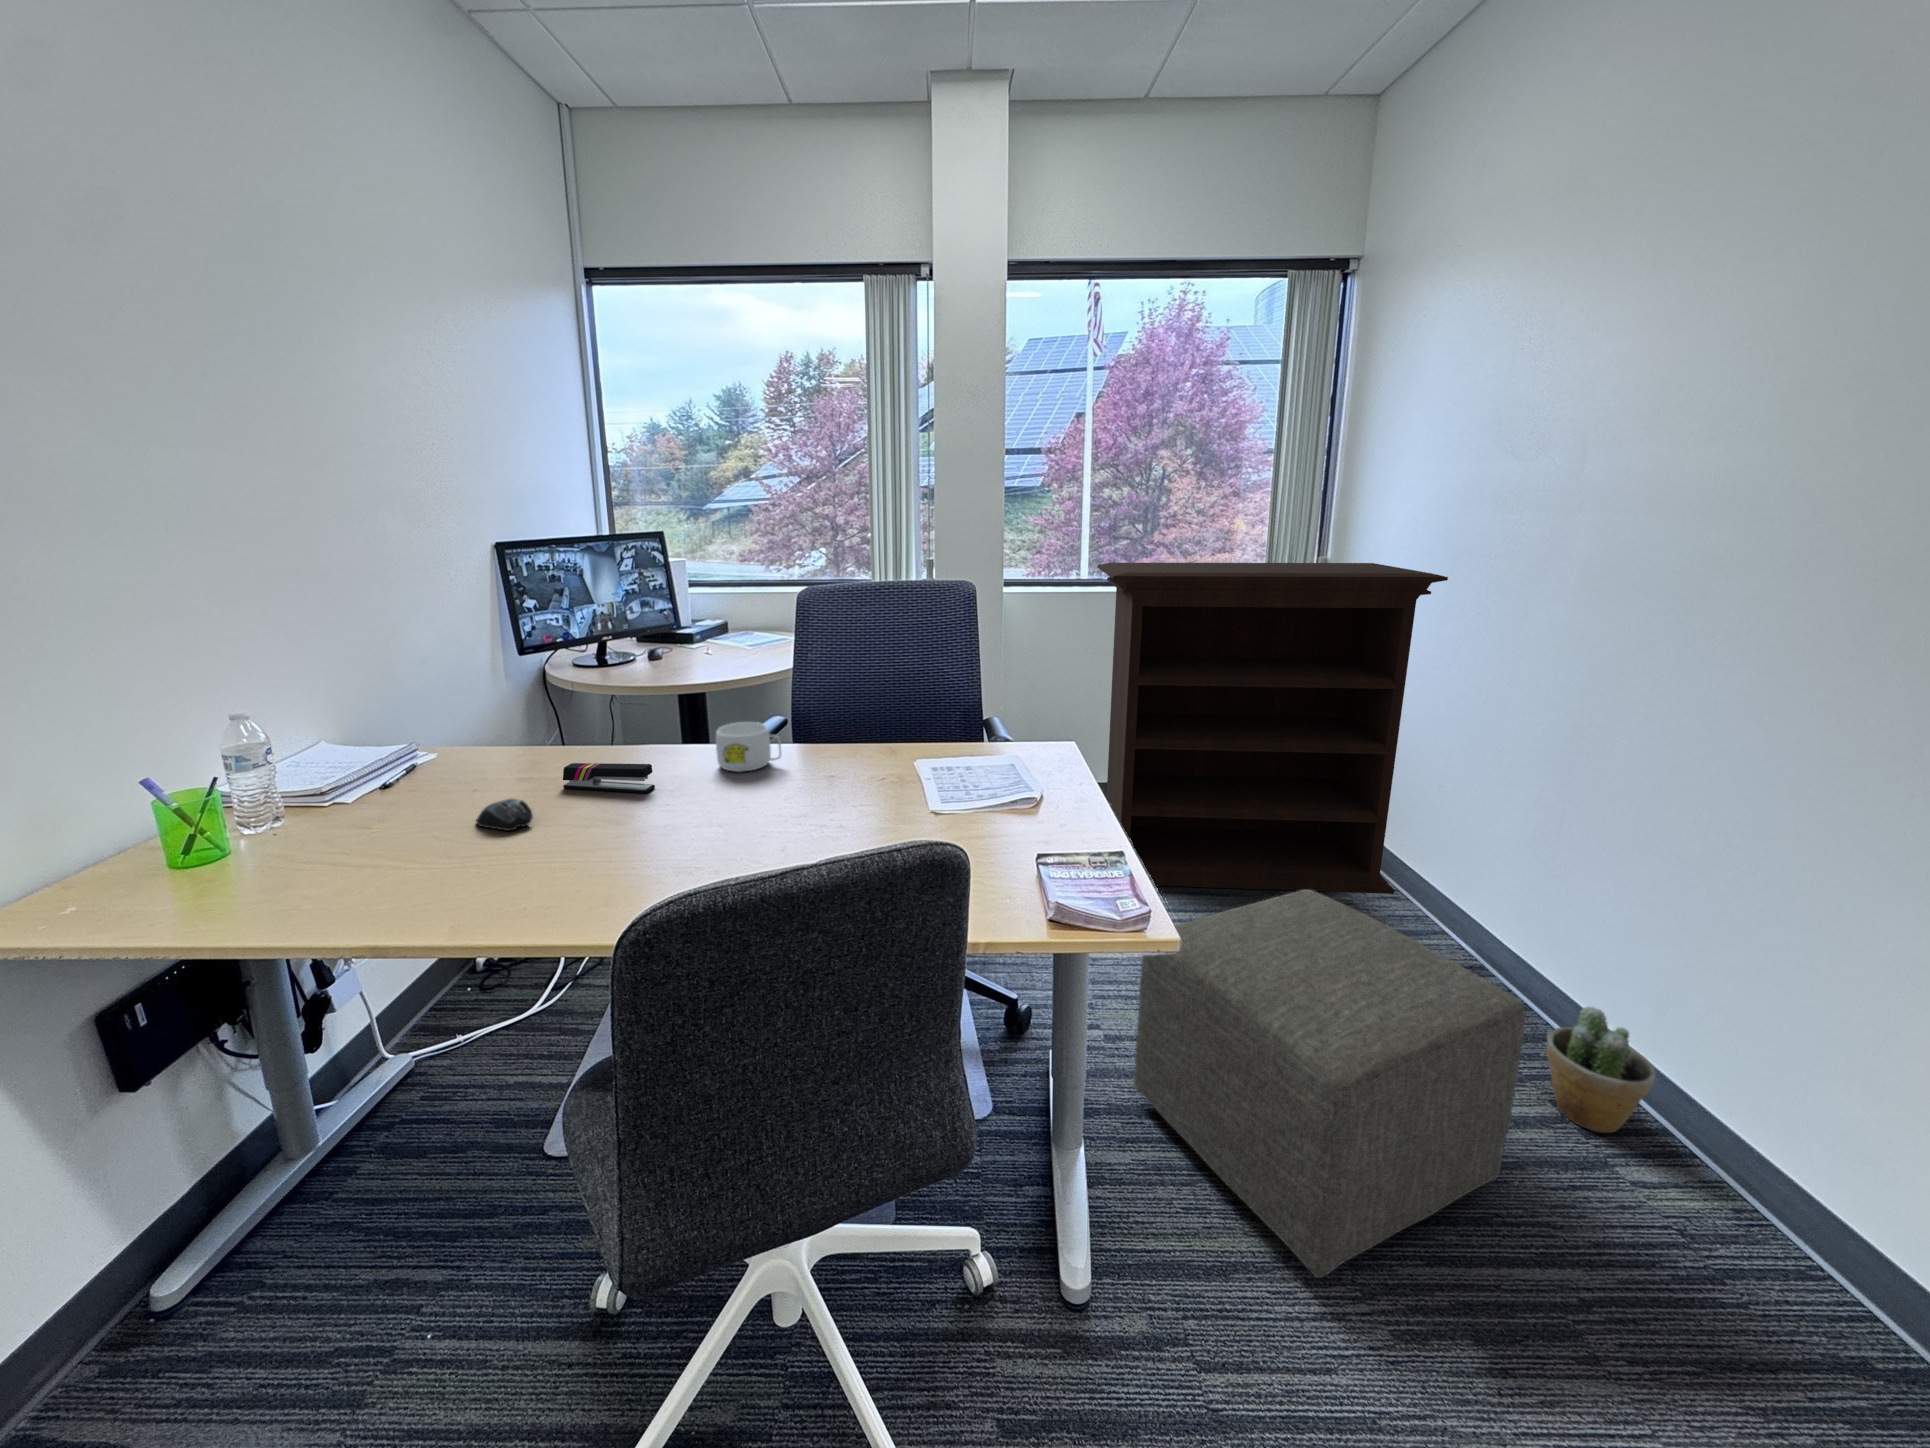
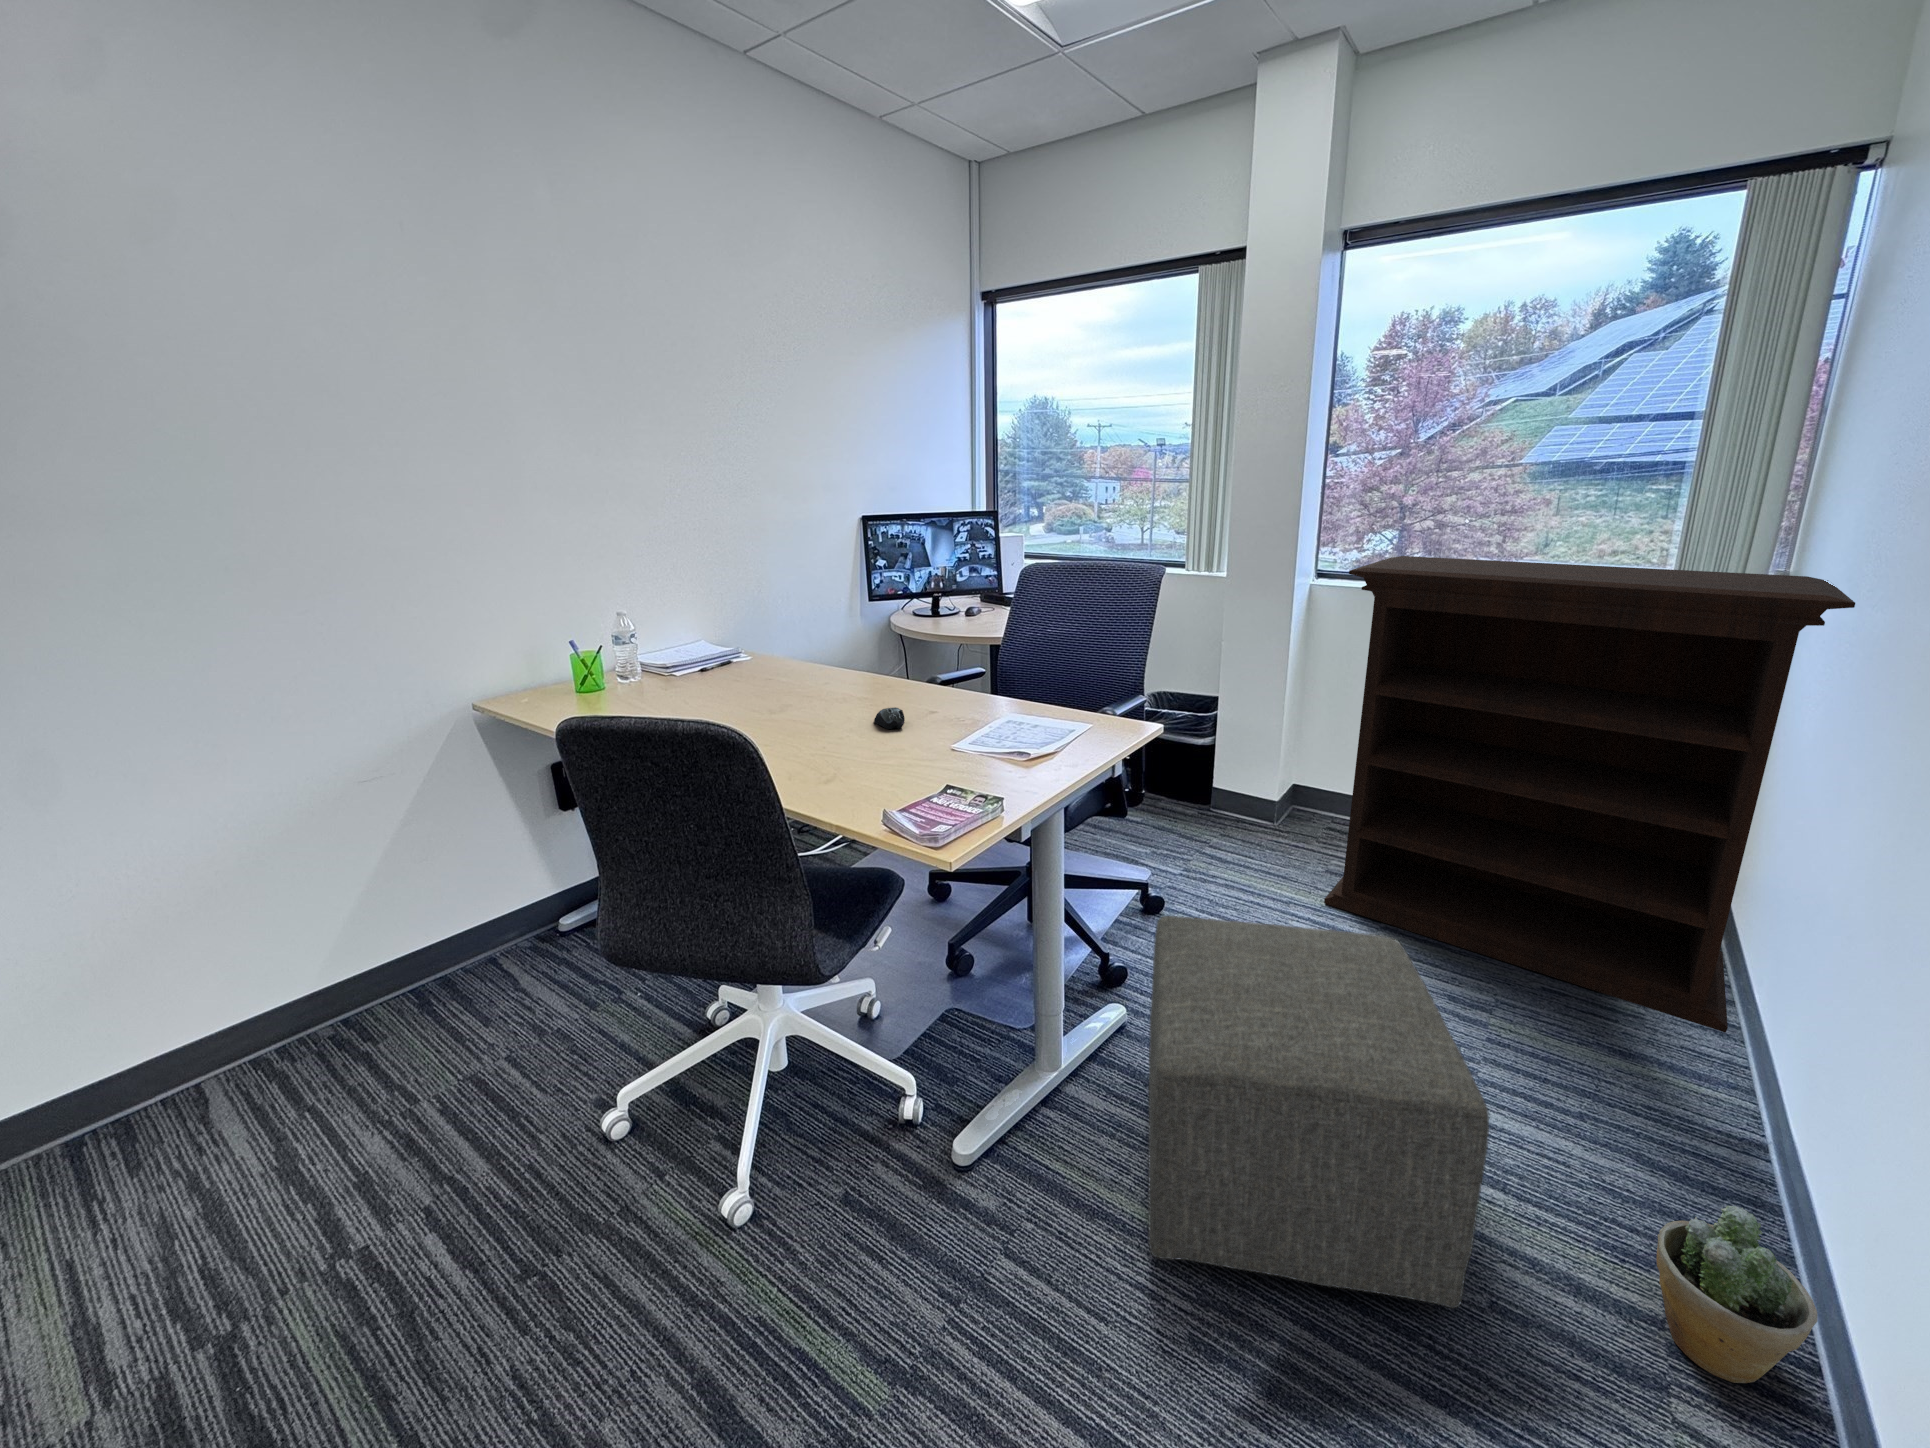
mug: present [716,722,781,772] -> none [876,663,918,700]
stapler: present [563,763,655,793] -> none [780,674,824,701]
computer mouse: present [476,799,533,831] -> present [874,707,905,729]

